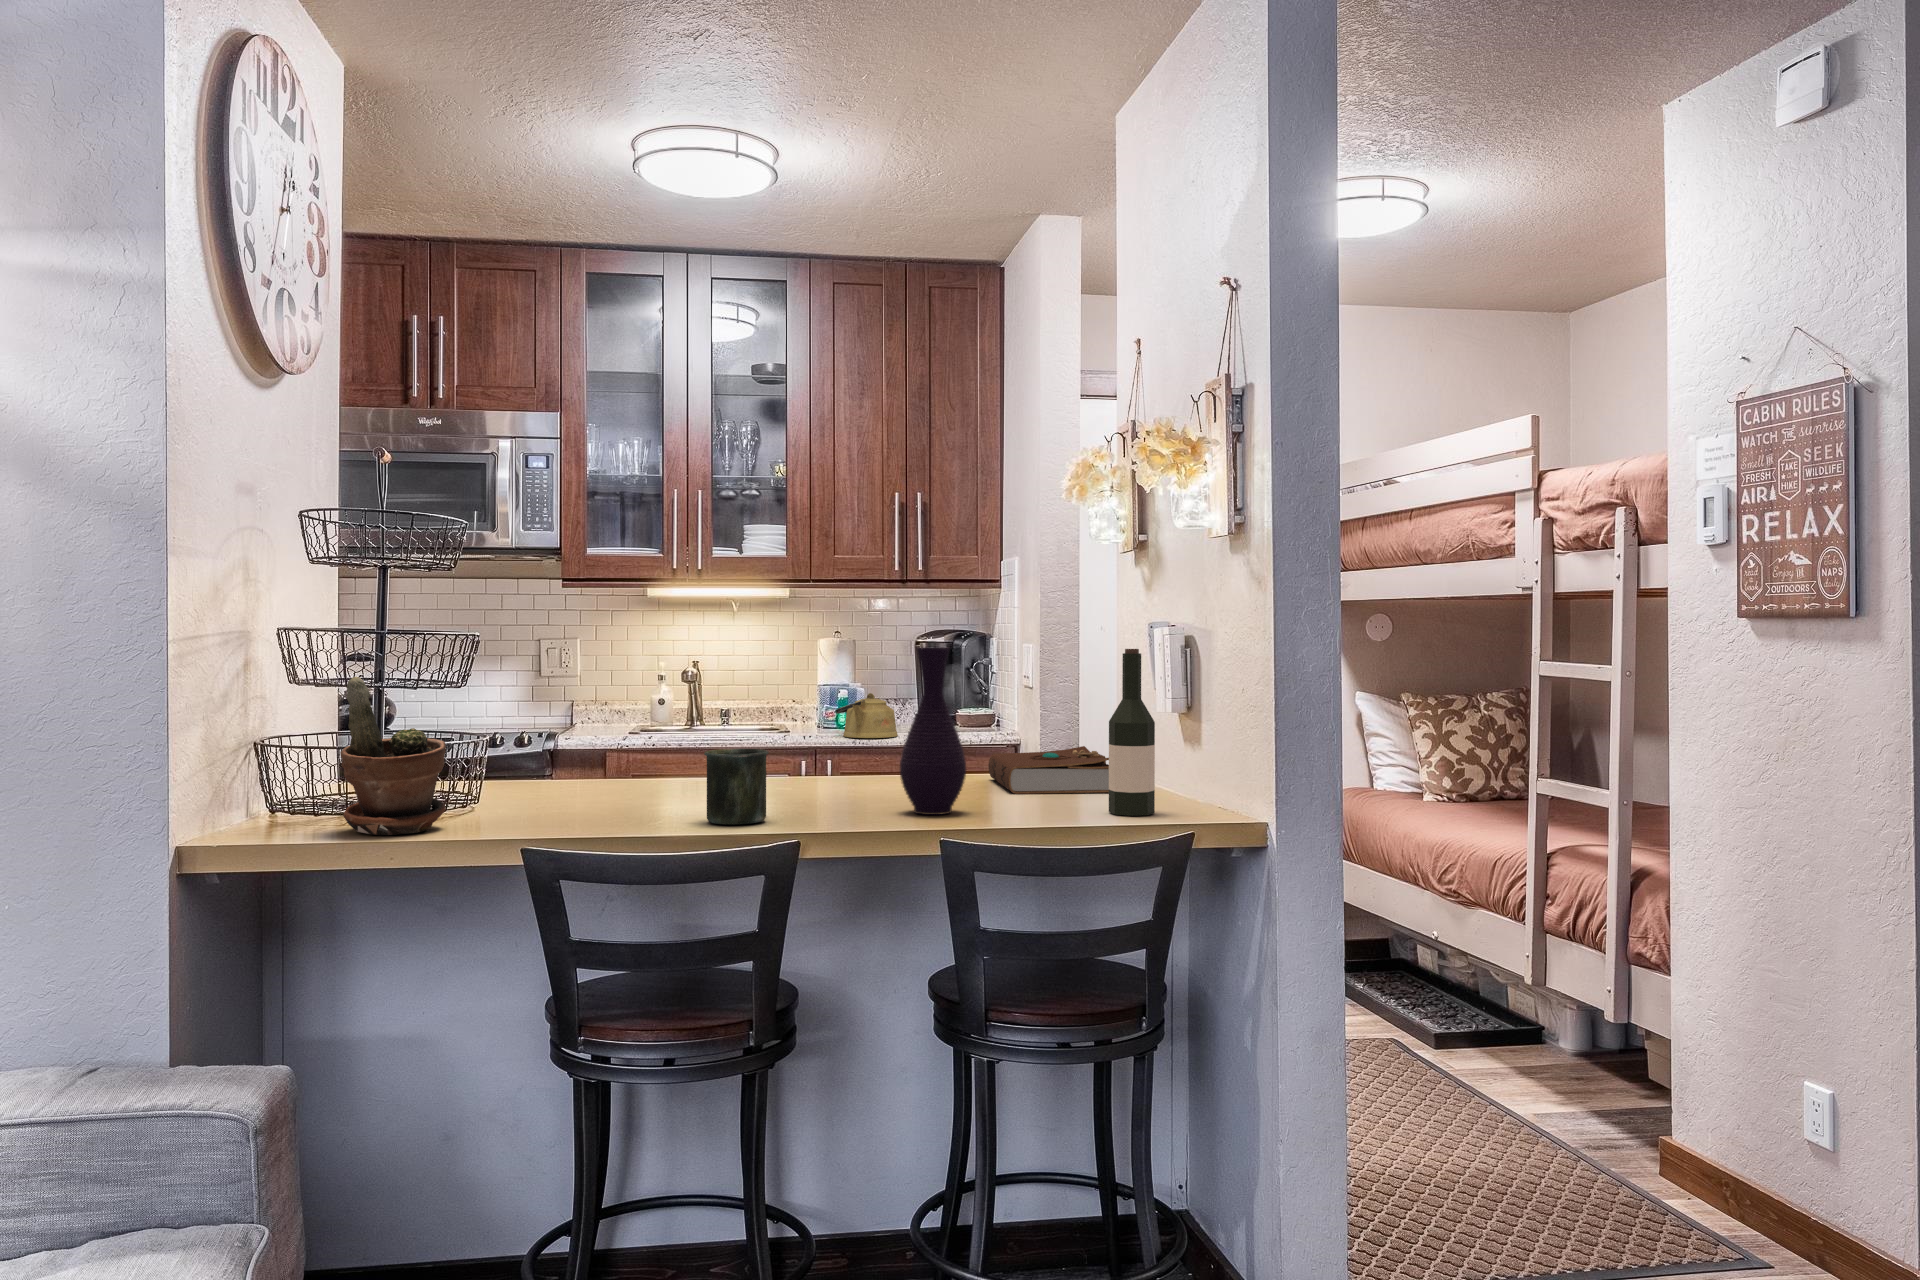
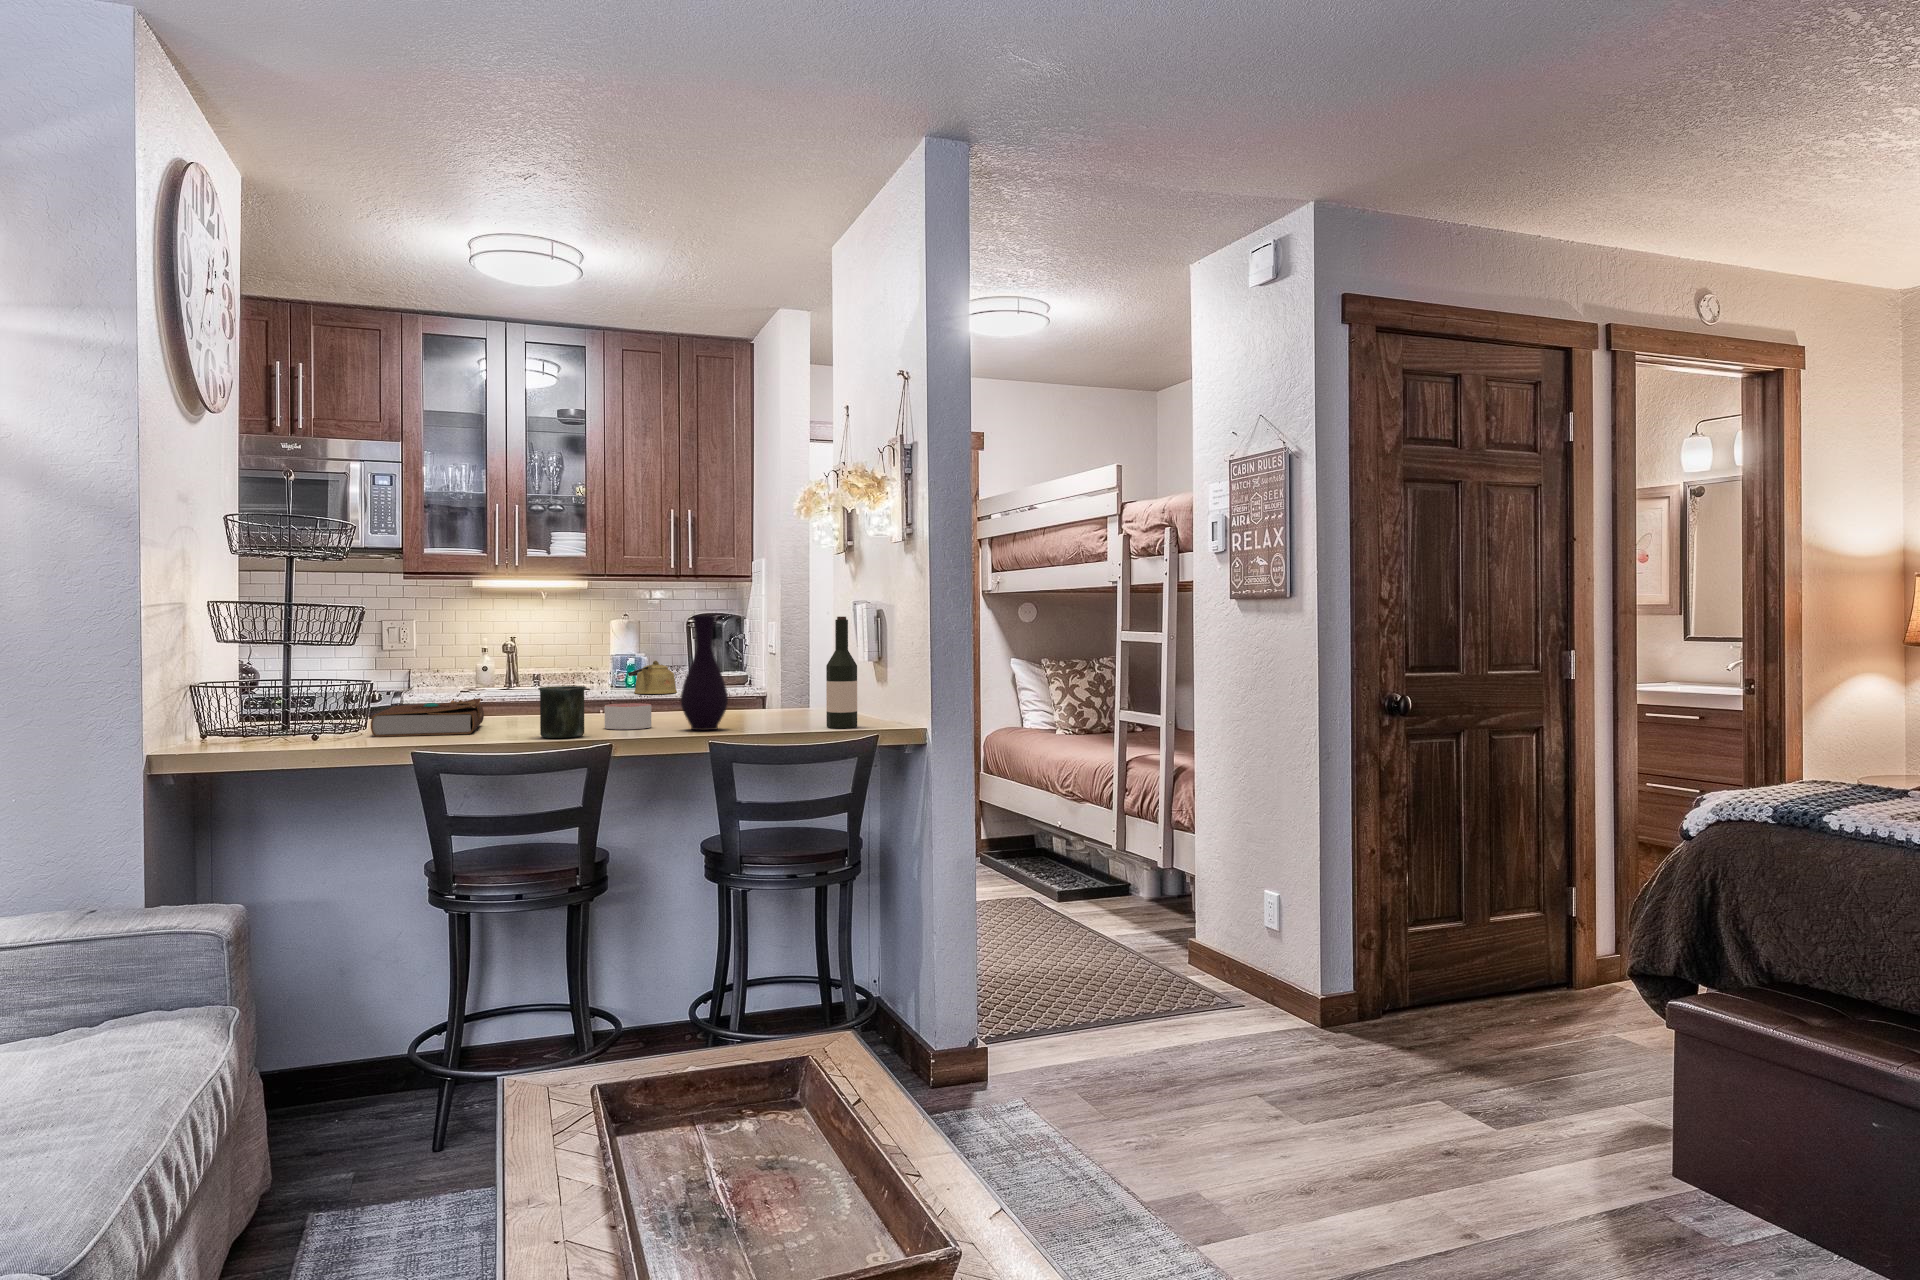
potted plant: present [340,676,446,835] -> none [256,633,340,749]
book: present [988,746,1109,794] -> present [371,698,484,737]
candle: none [796,770,860,809] -> present [605,703,651,729]

